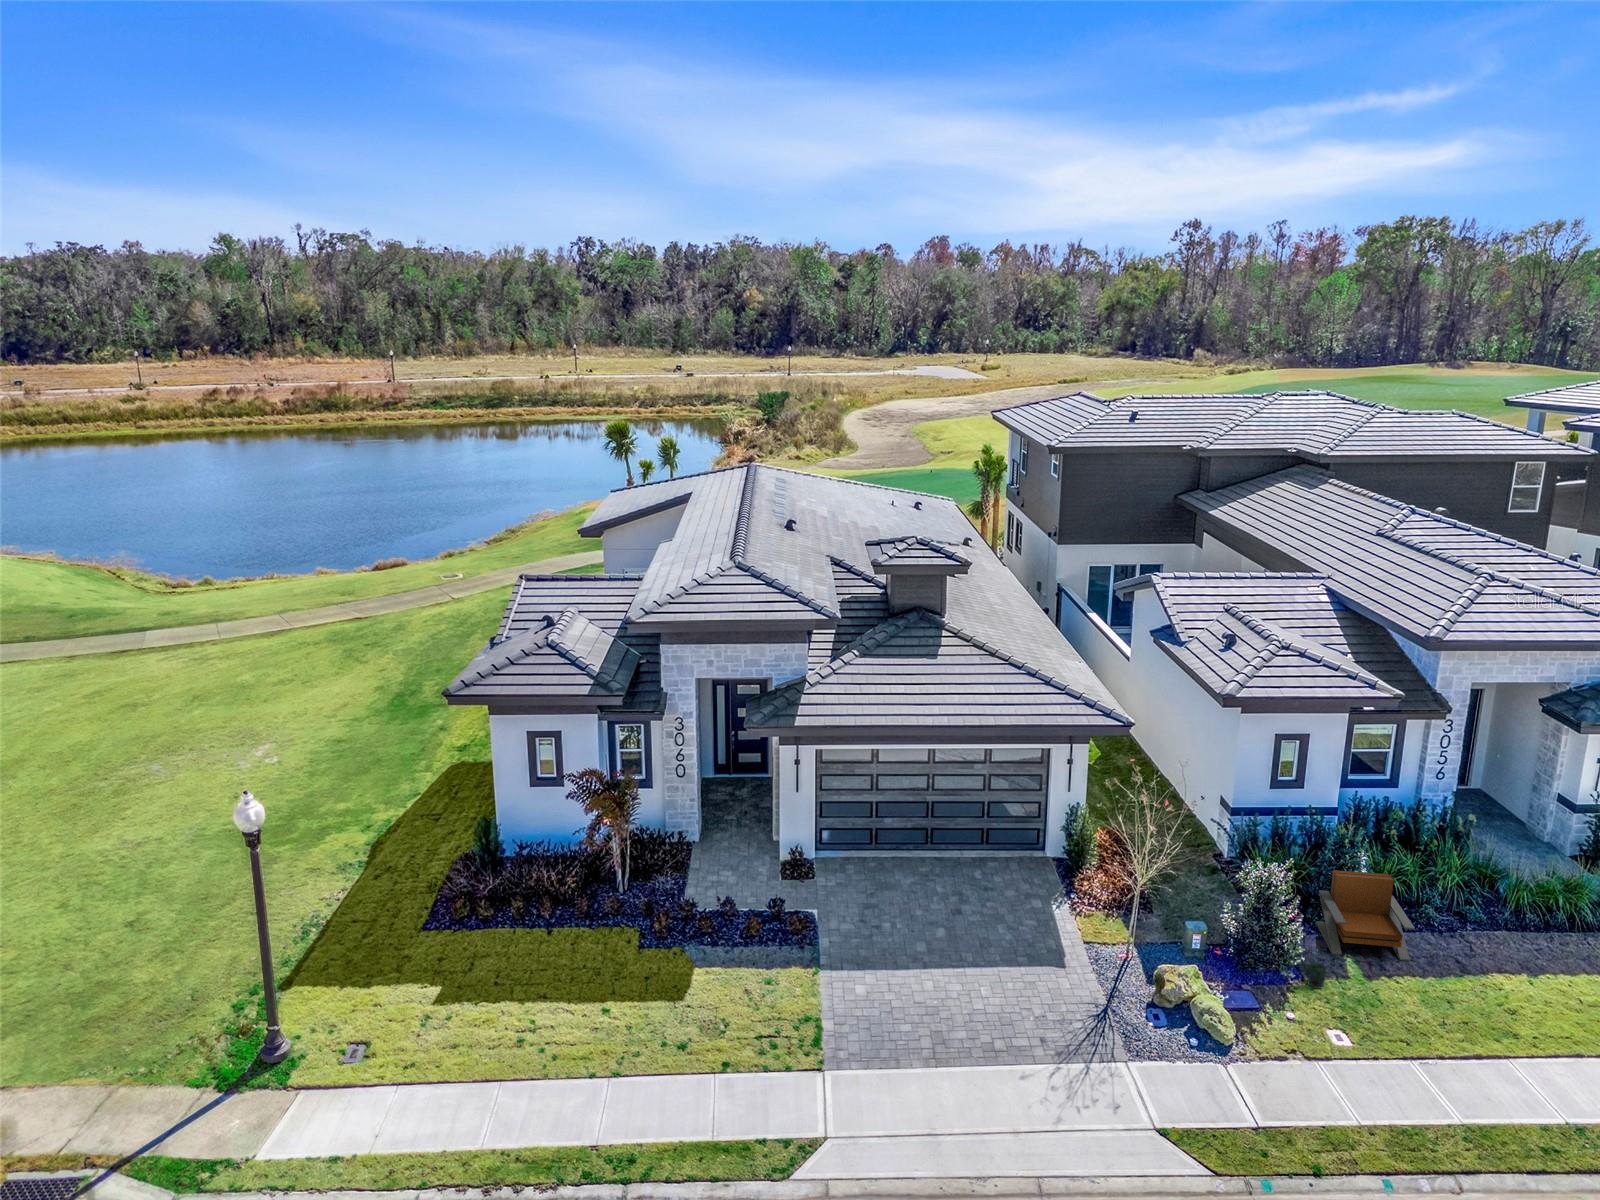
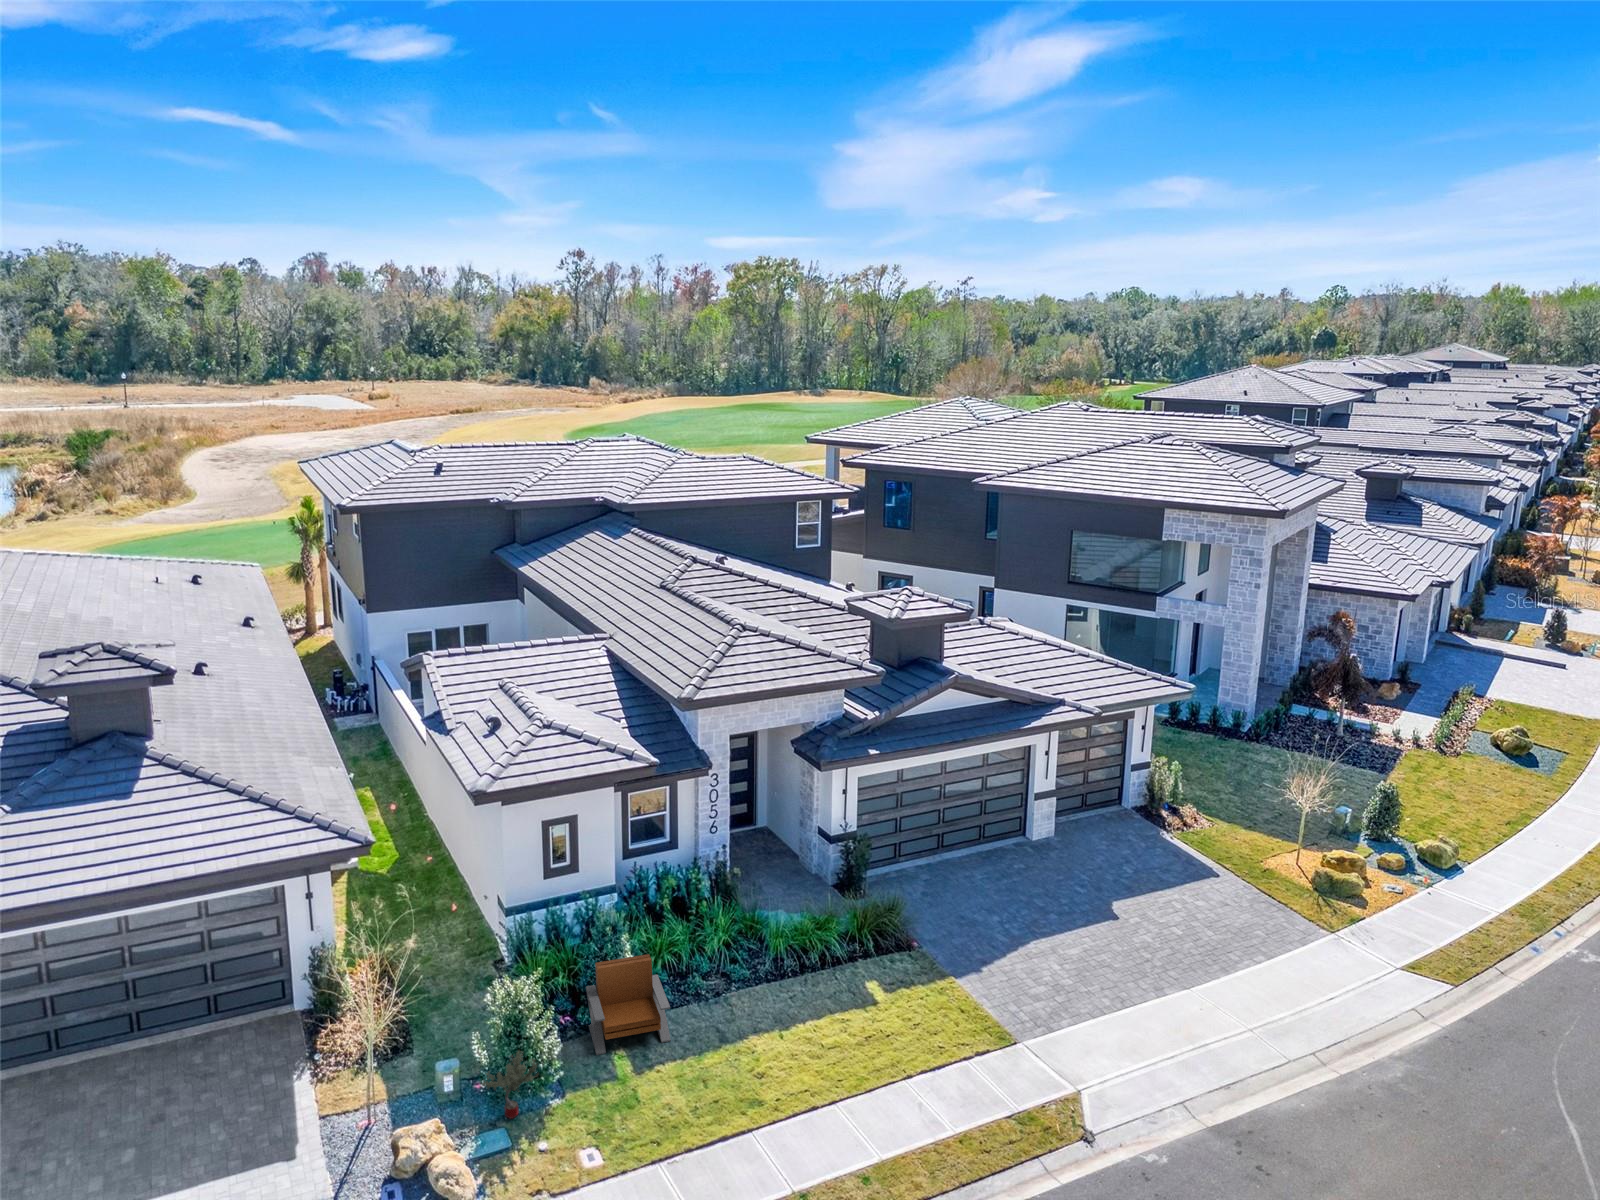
potted tree: none [1234,927,1292,987] -> present [481,1051,537,1119]
watering can: present [1297,954,1330,989] -> none [552,1068,584,1102]

